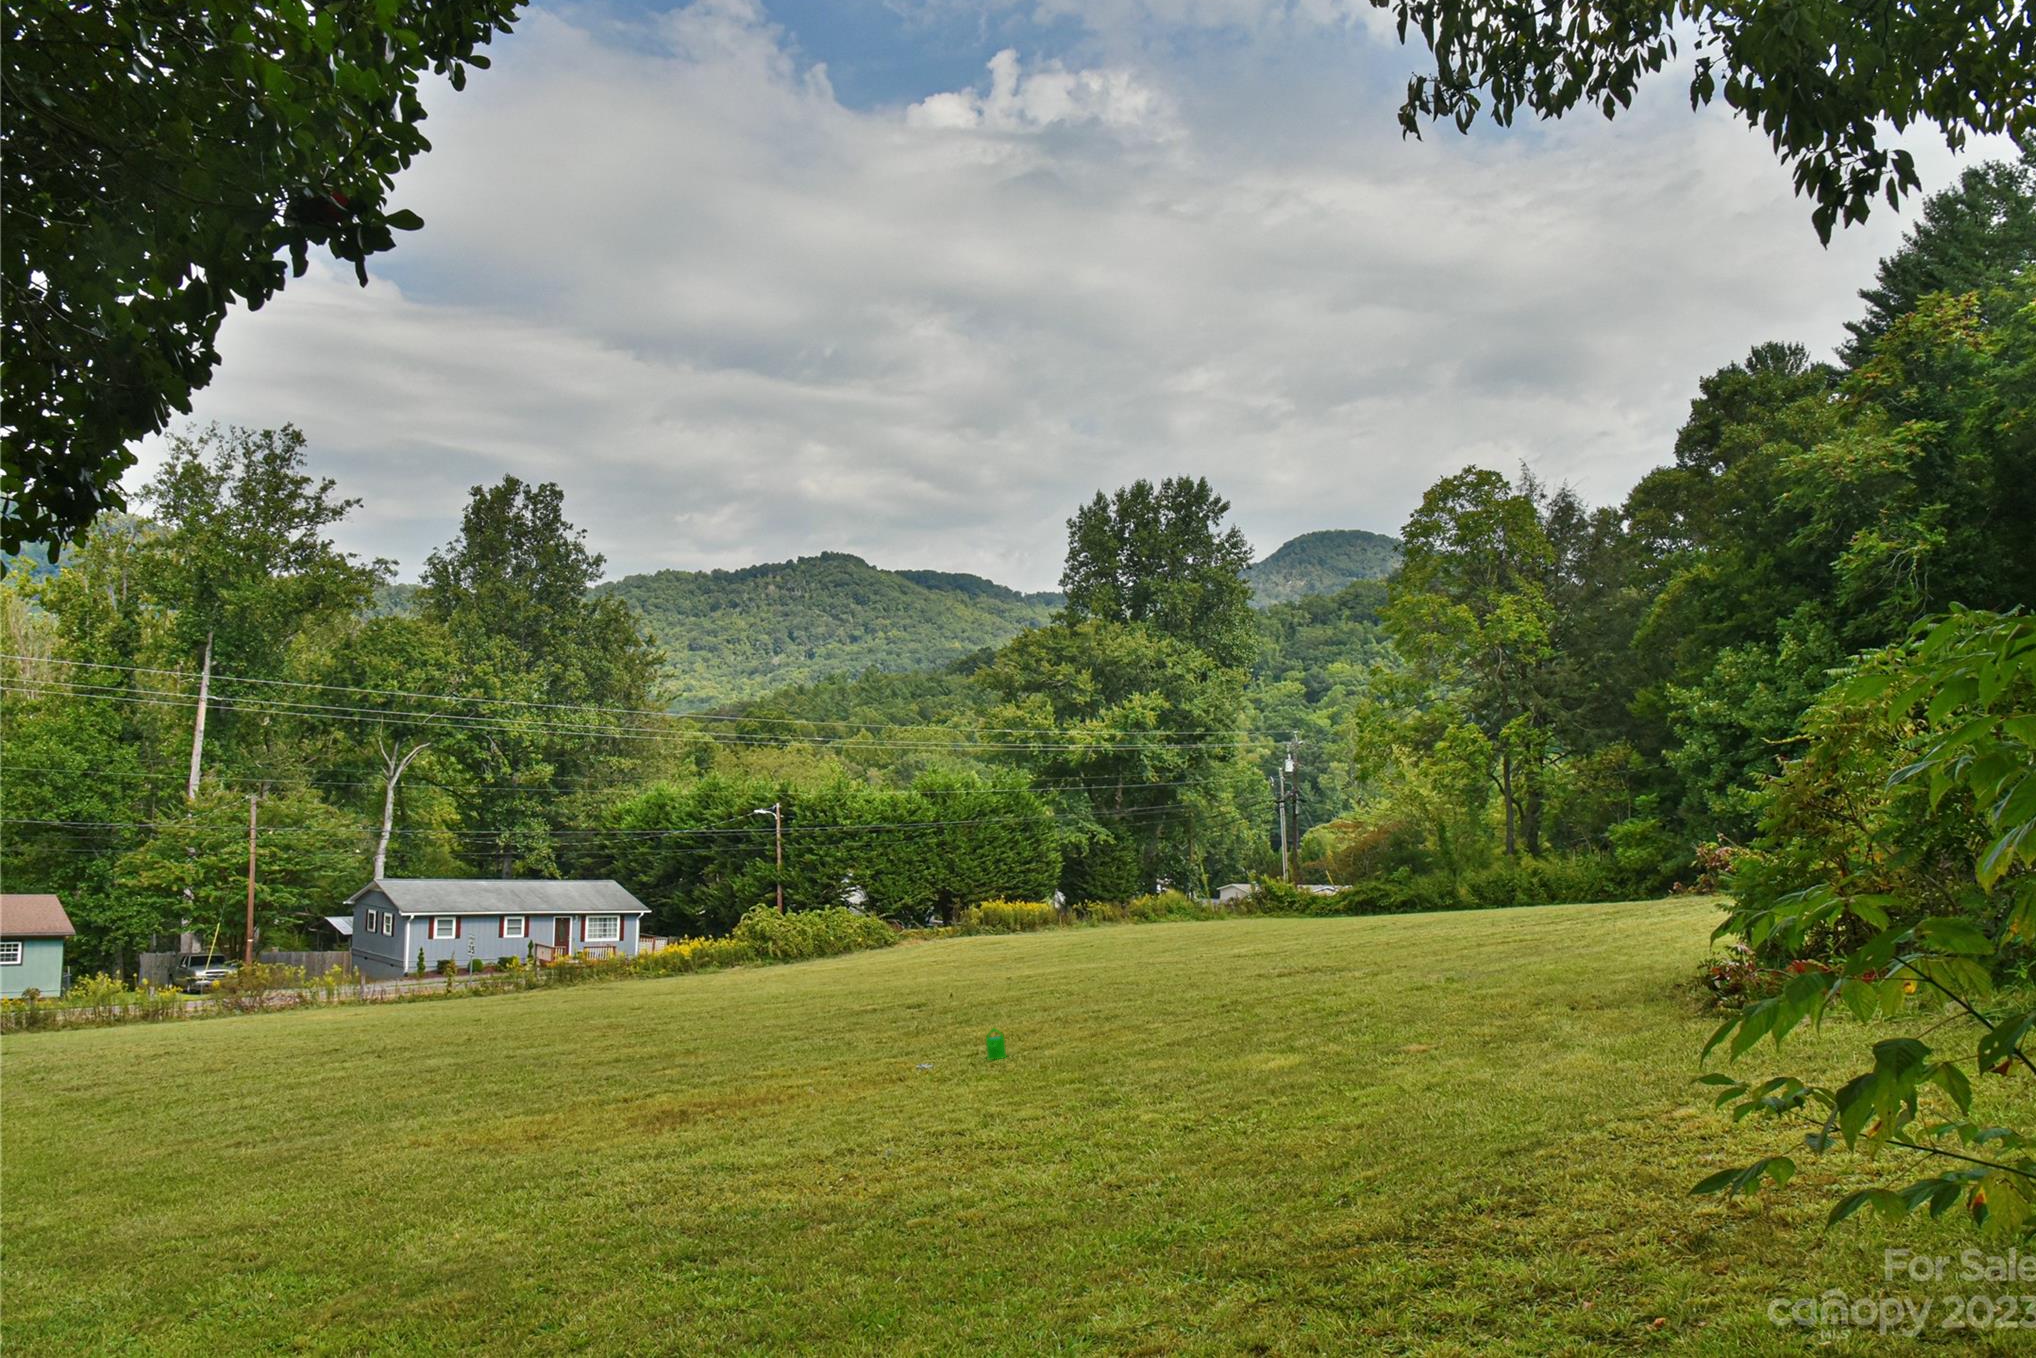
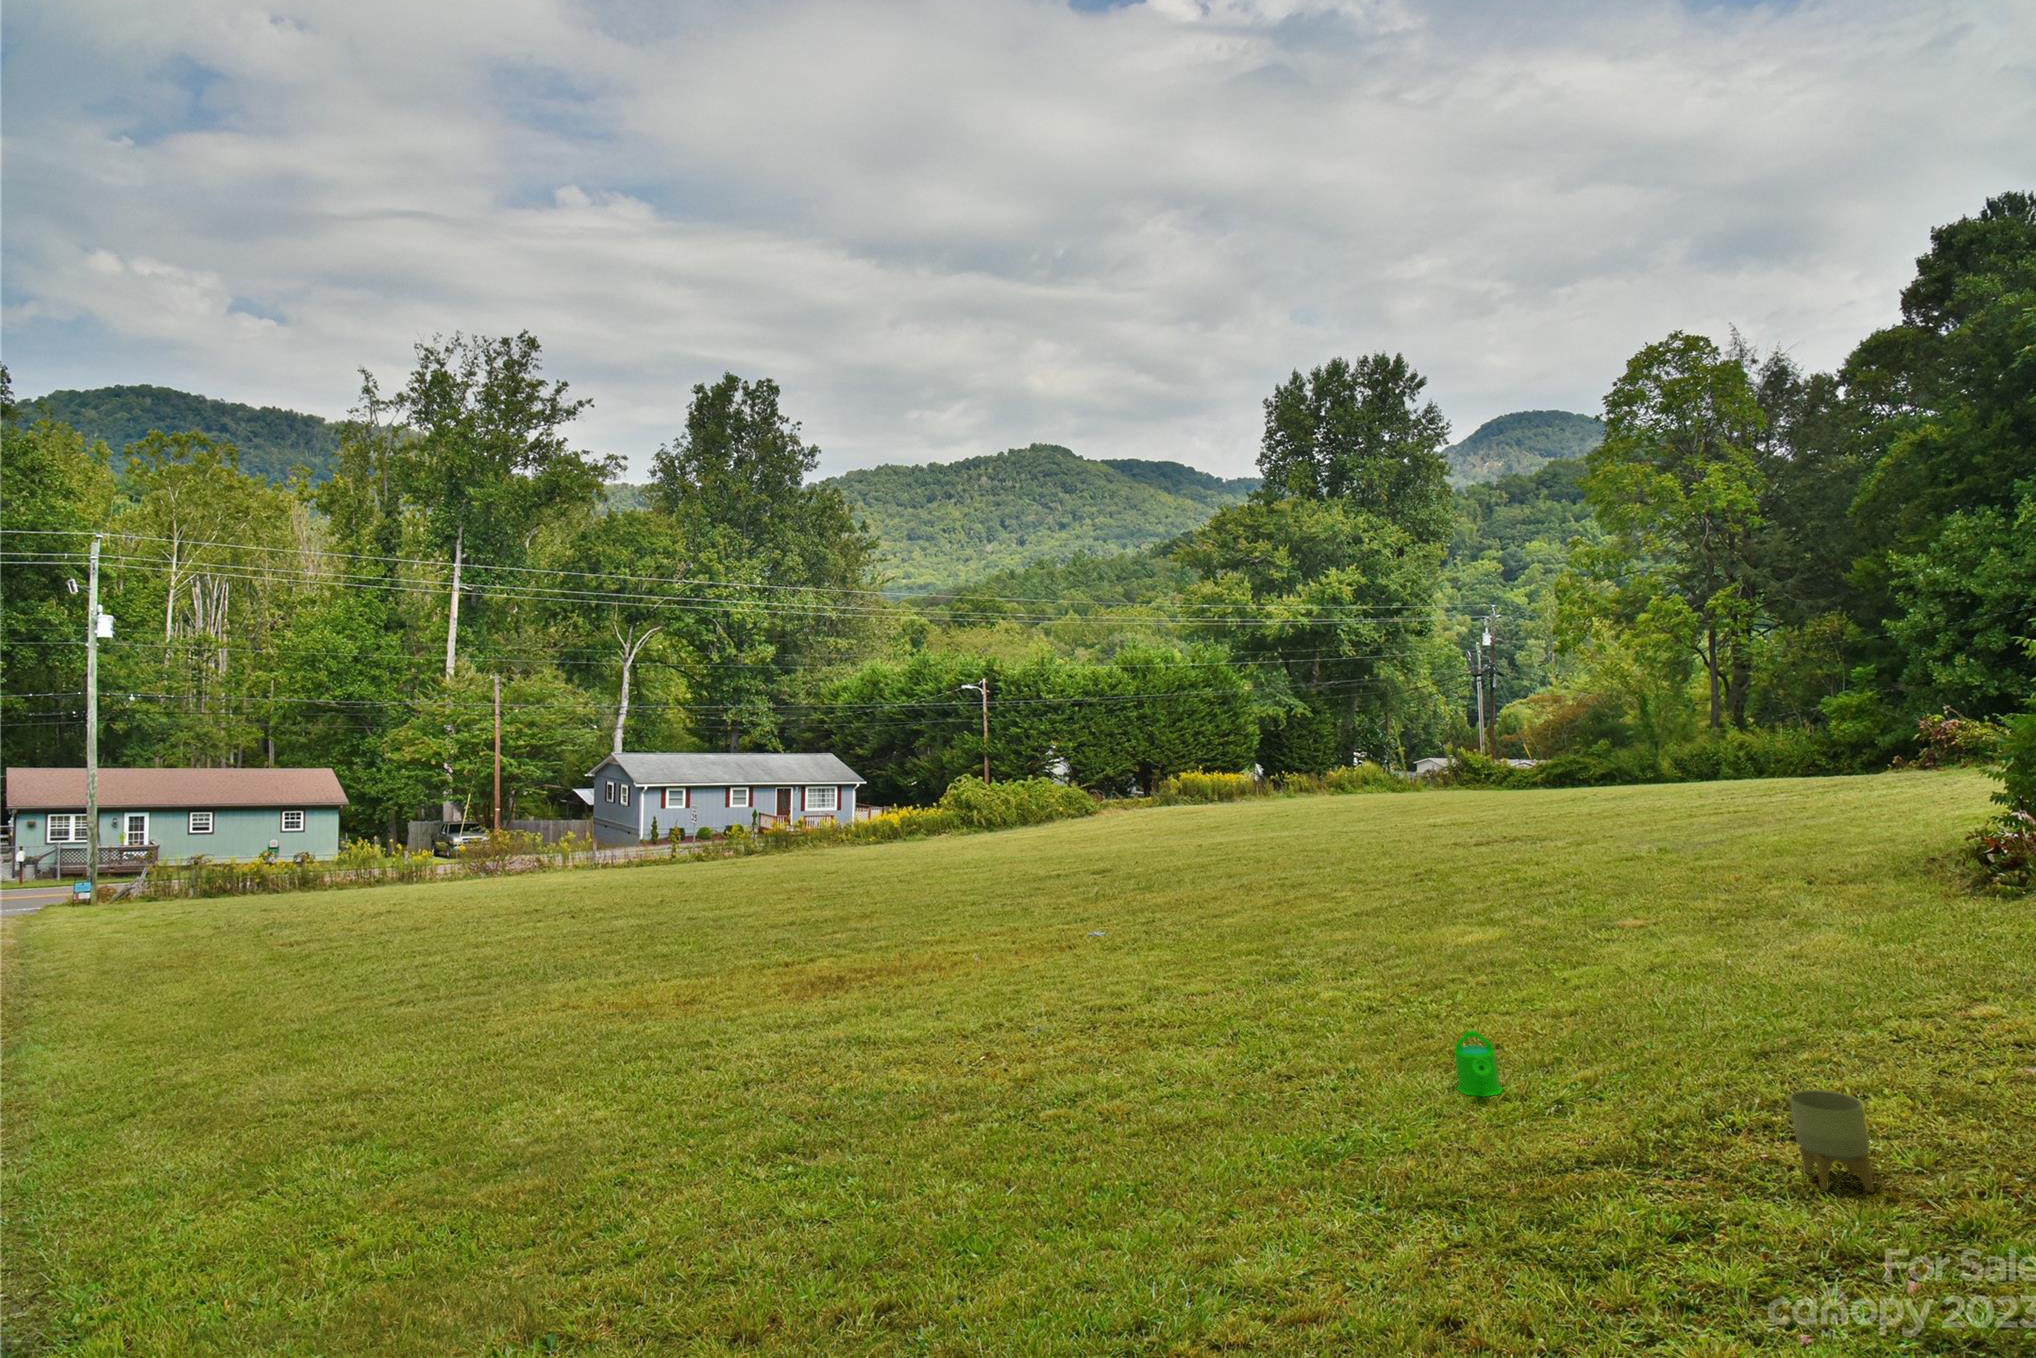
planter: none [1083,1031,1109,1070] -> present [1789,1090,1874,1192]

